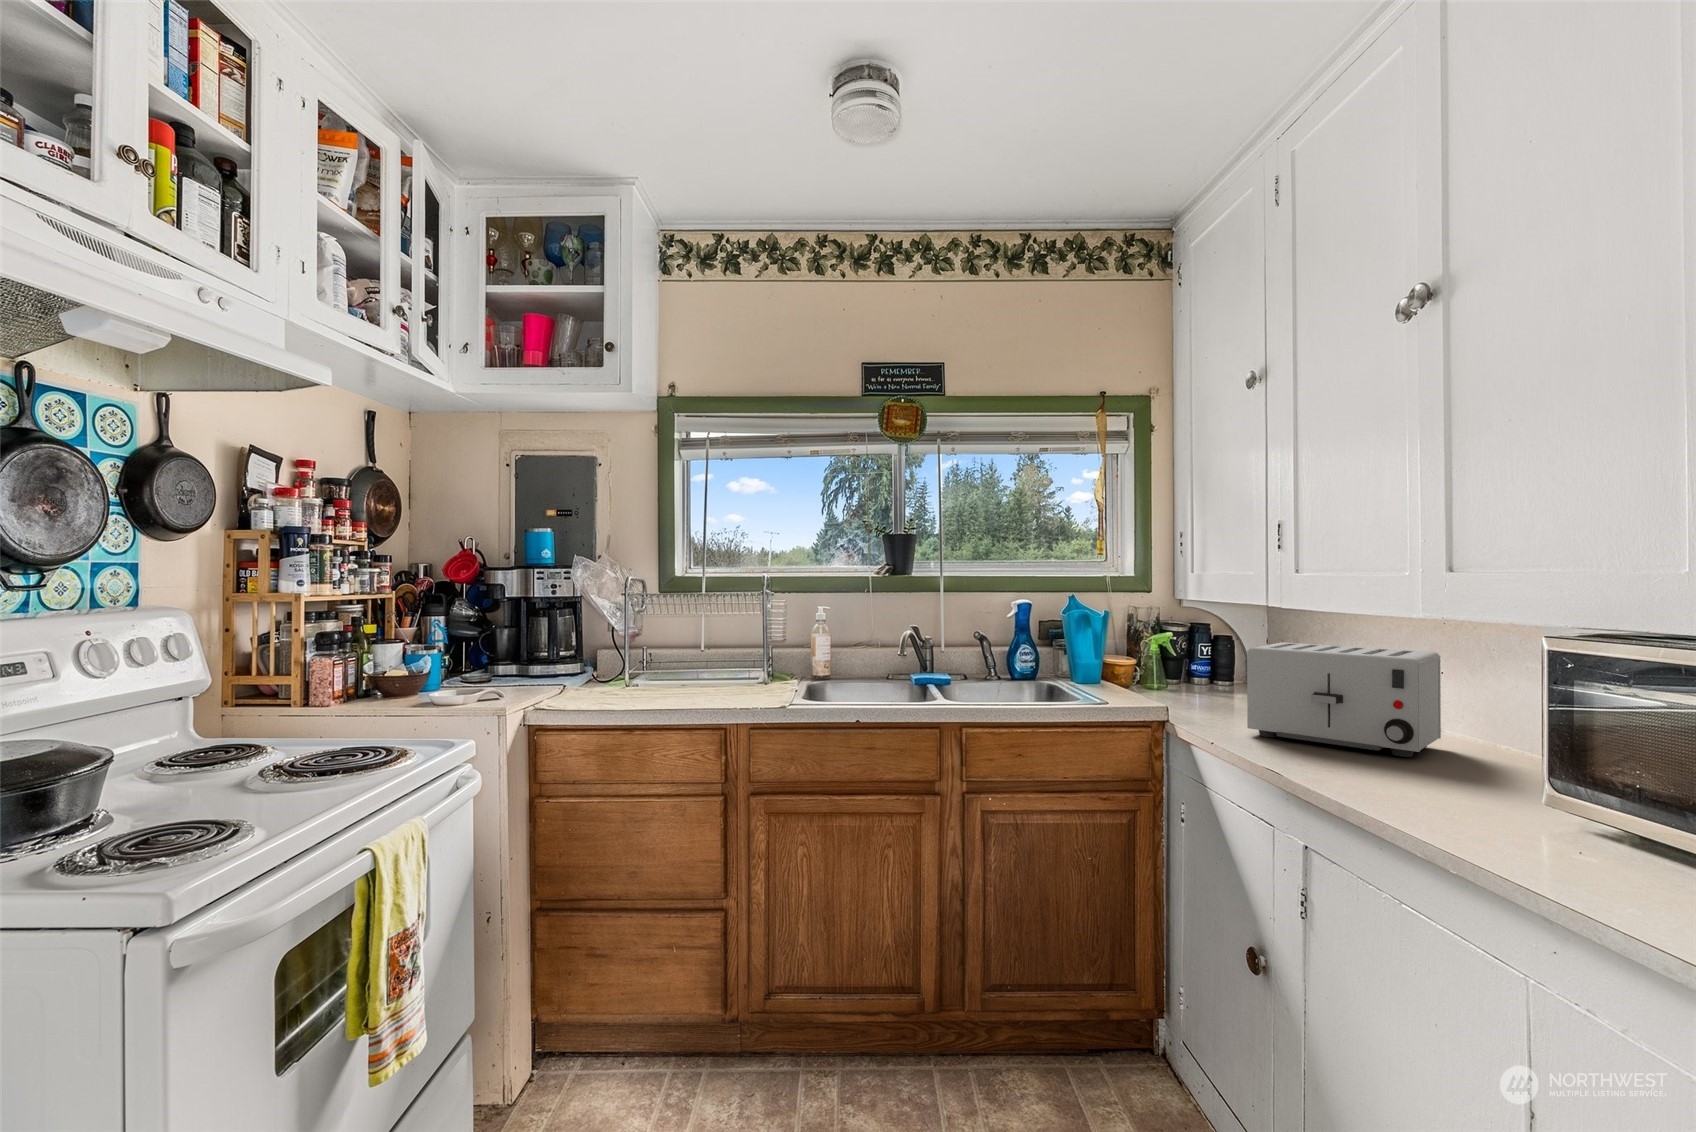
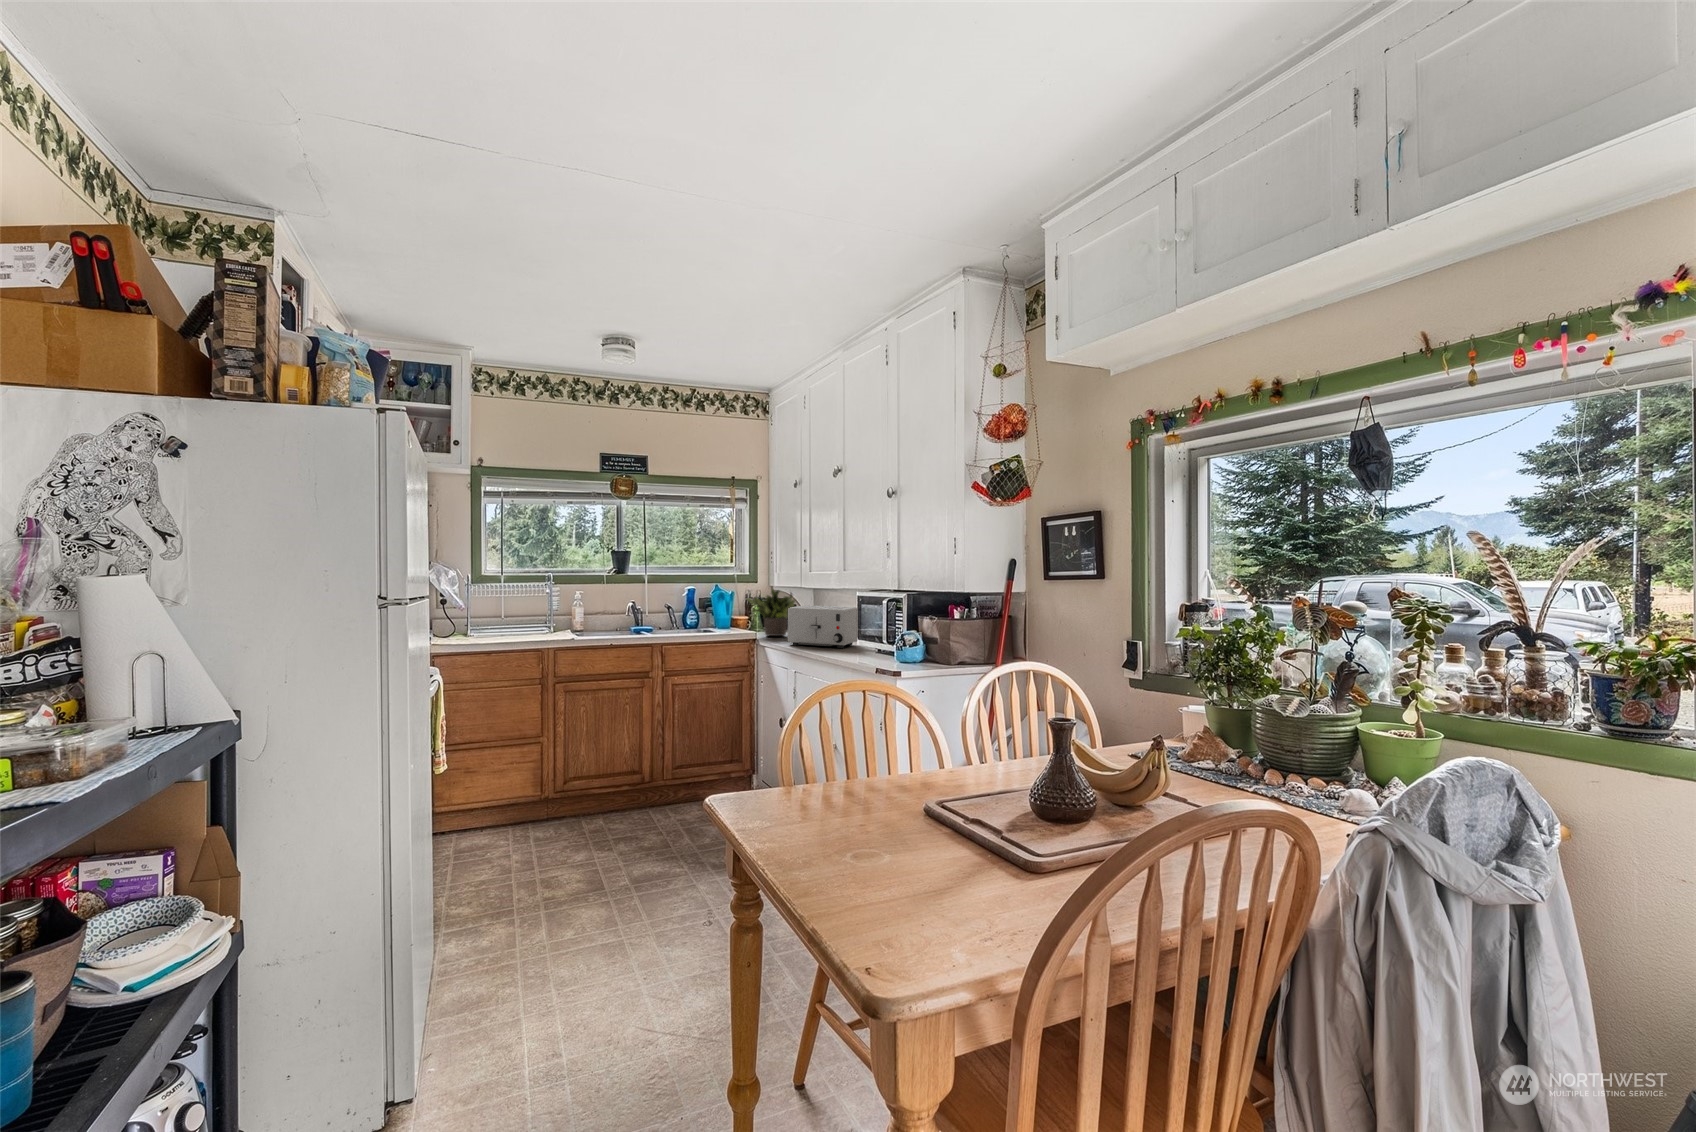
potted plant: none [1131,598,1249,706] -> present [748,588,795,636]

